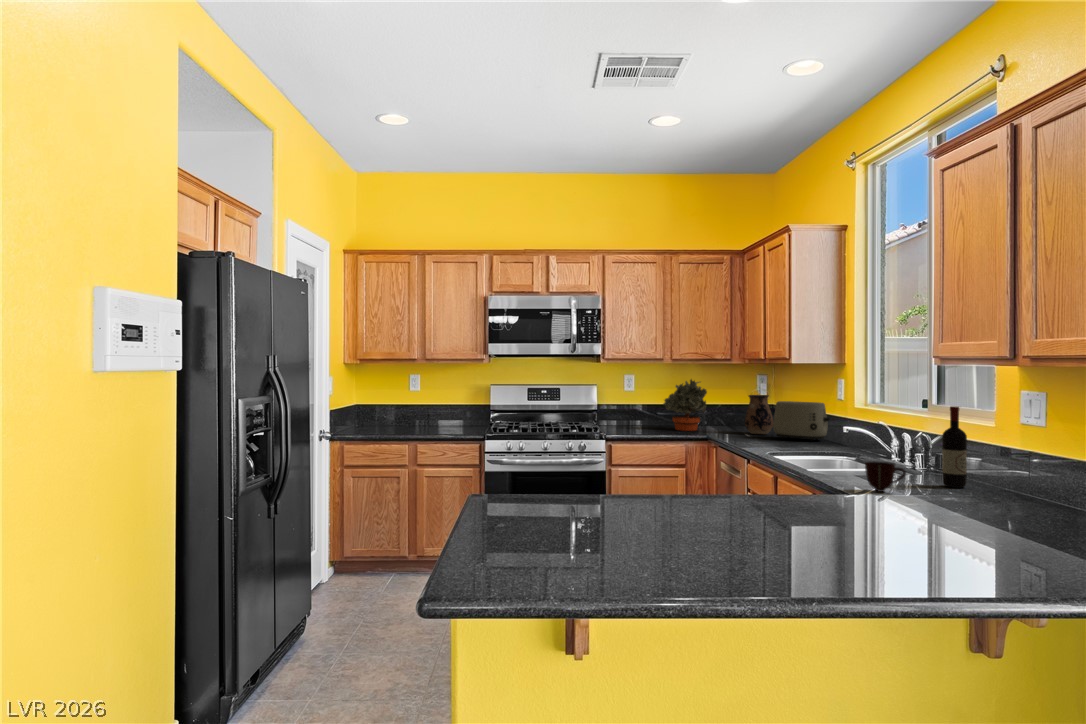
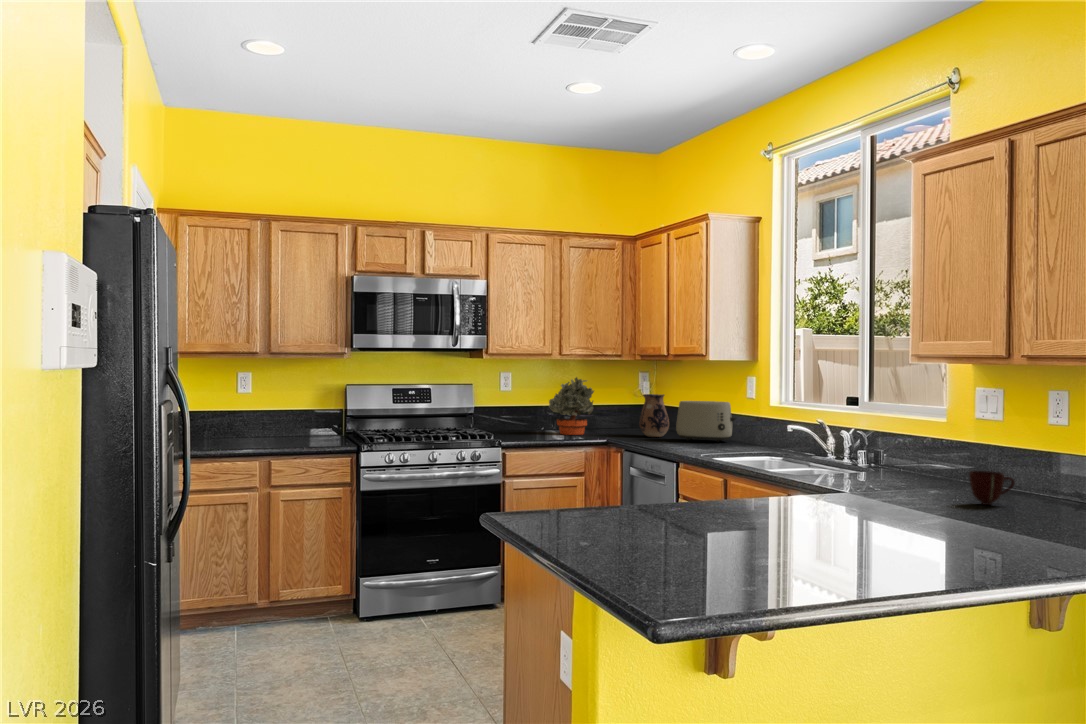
wine bottle: present [942,406,967,488] -> none [905,403,928,482]
mug: present [865,461,906,492] -> present [969,471,1015,505]

